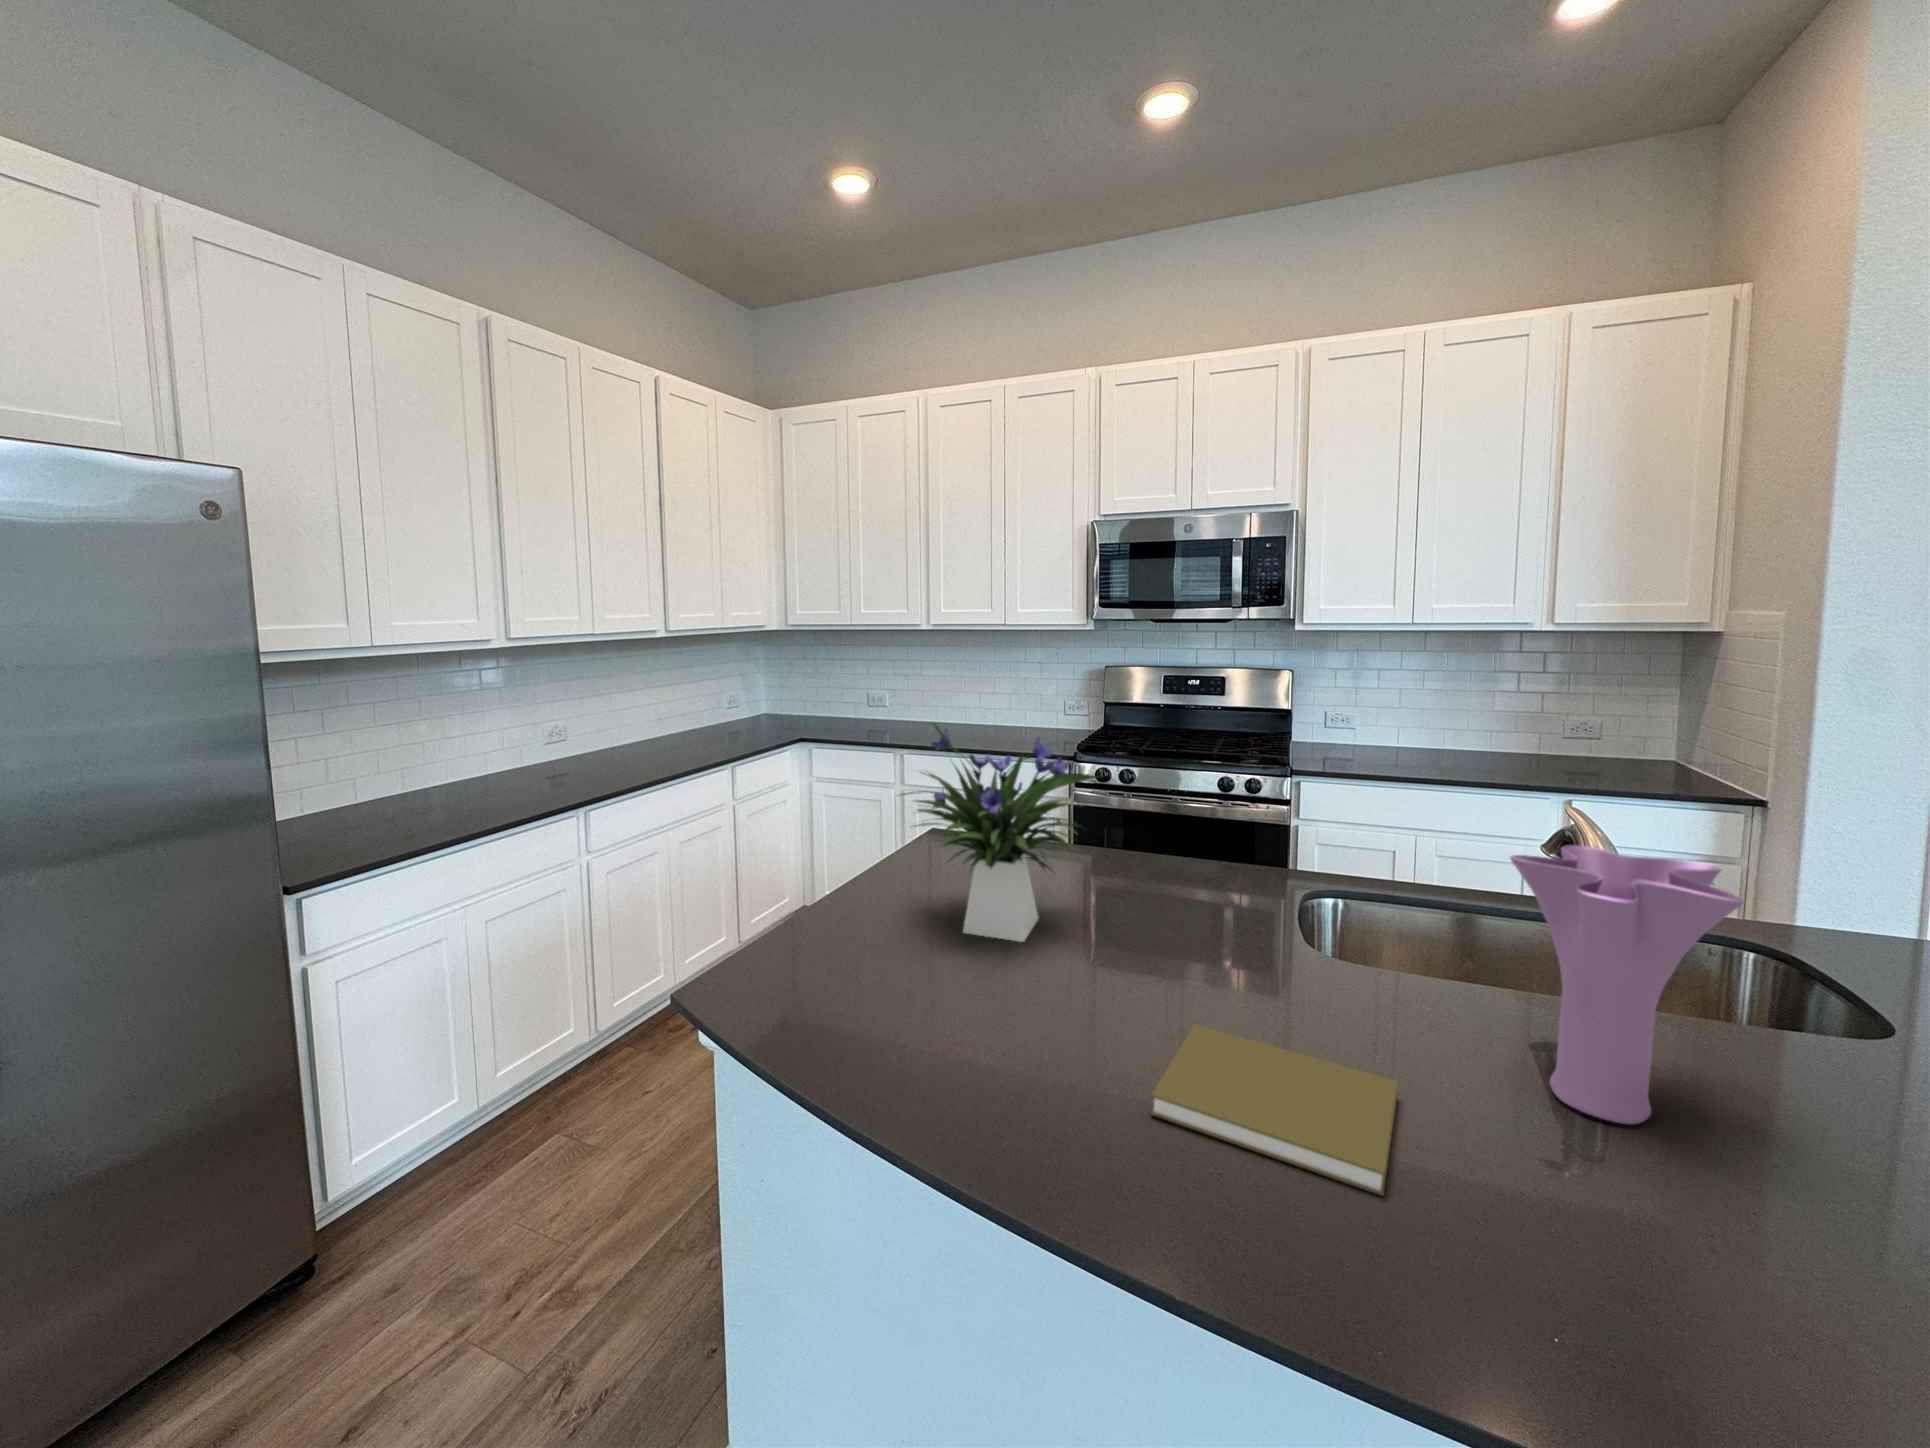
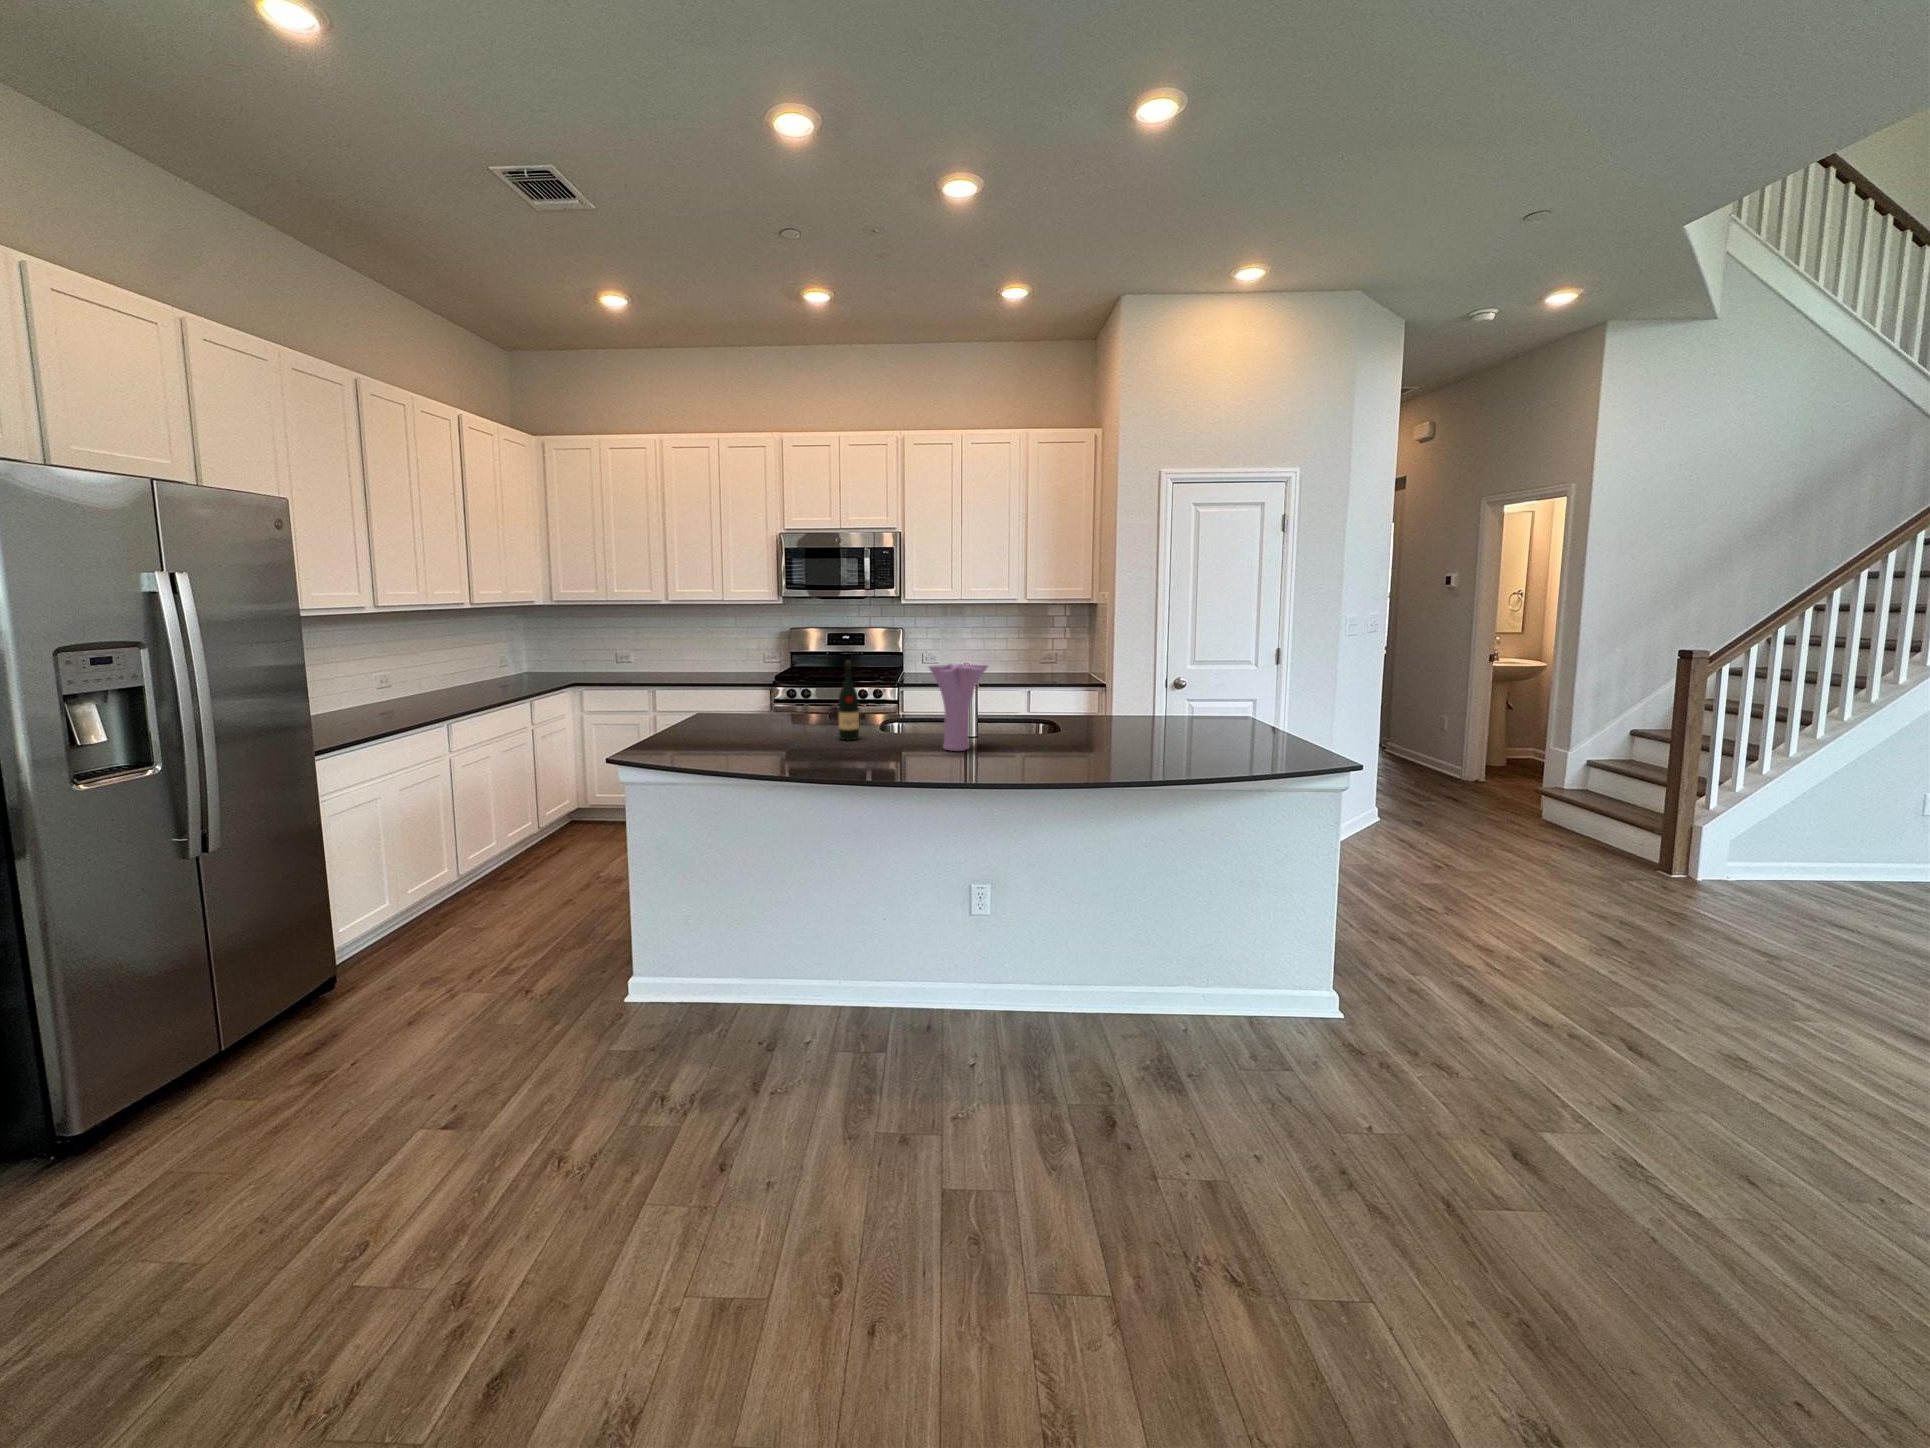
flower arrangement: present [899,725,1098,942] -> none [687,634,785,738]
wine bottle: none [1223,802,1278,990] -> present [838,661,859,740]
book: present [1151,1025,1398,1195] -> none [804,744,892,768]

